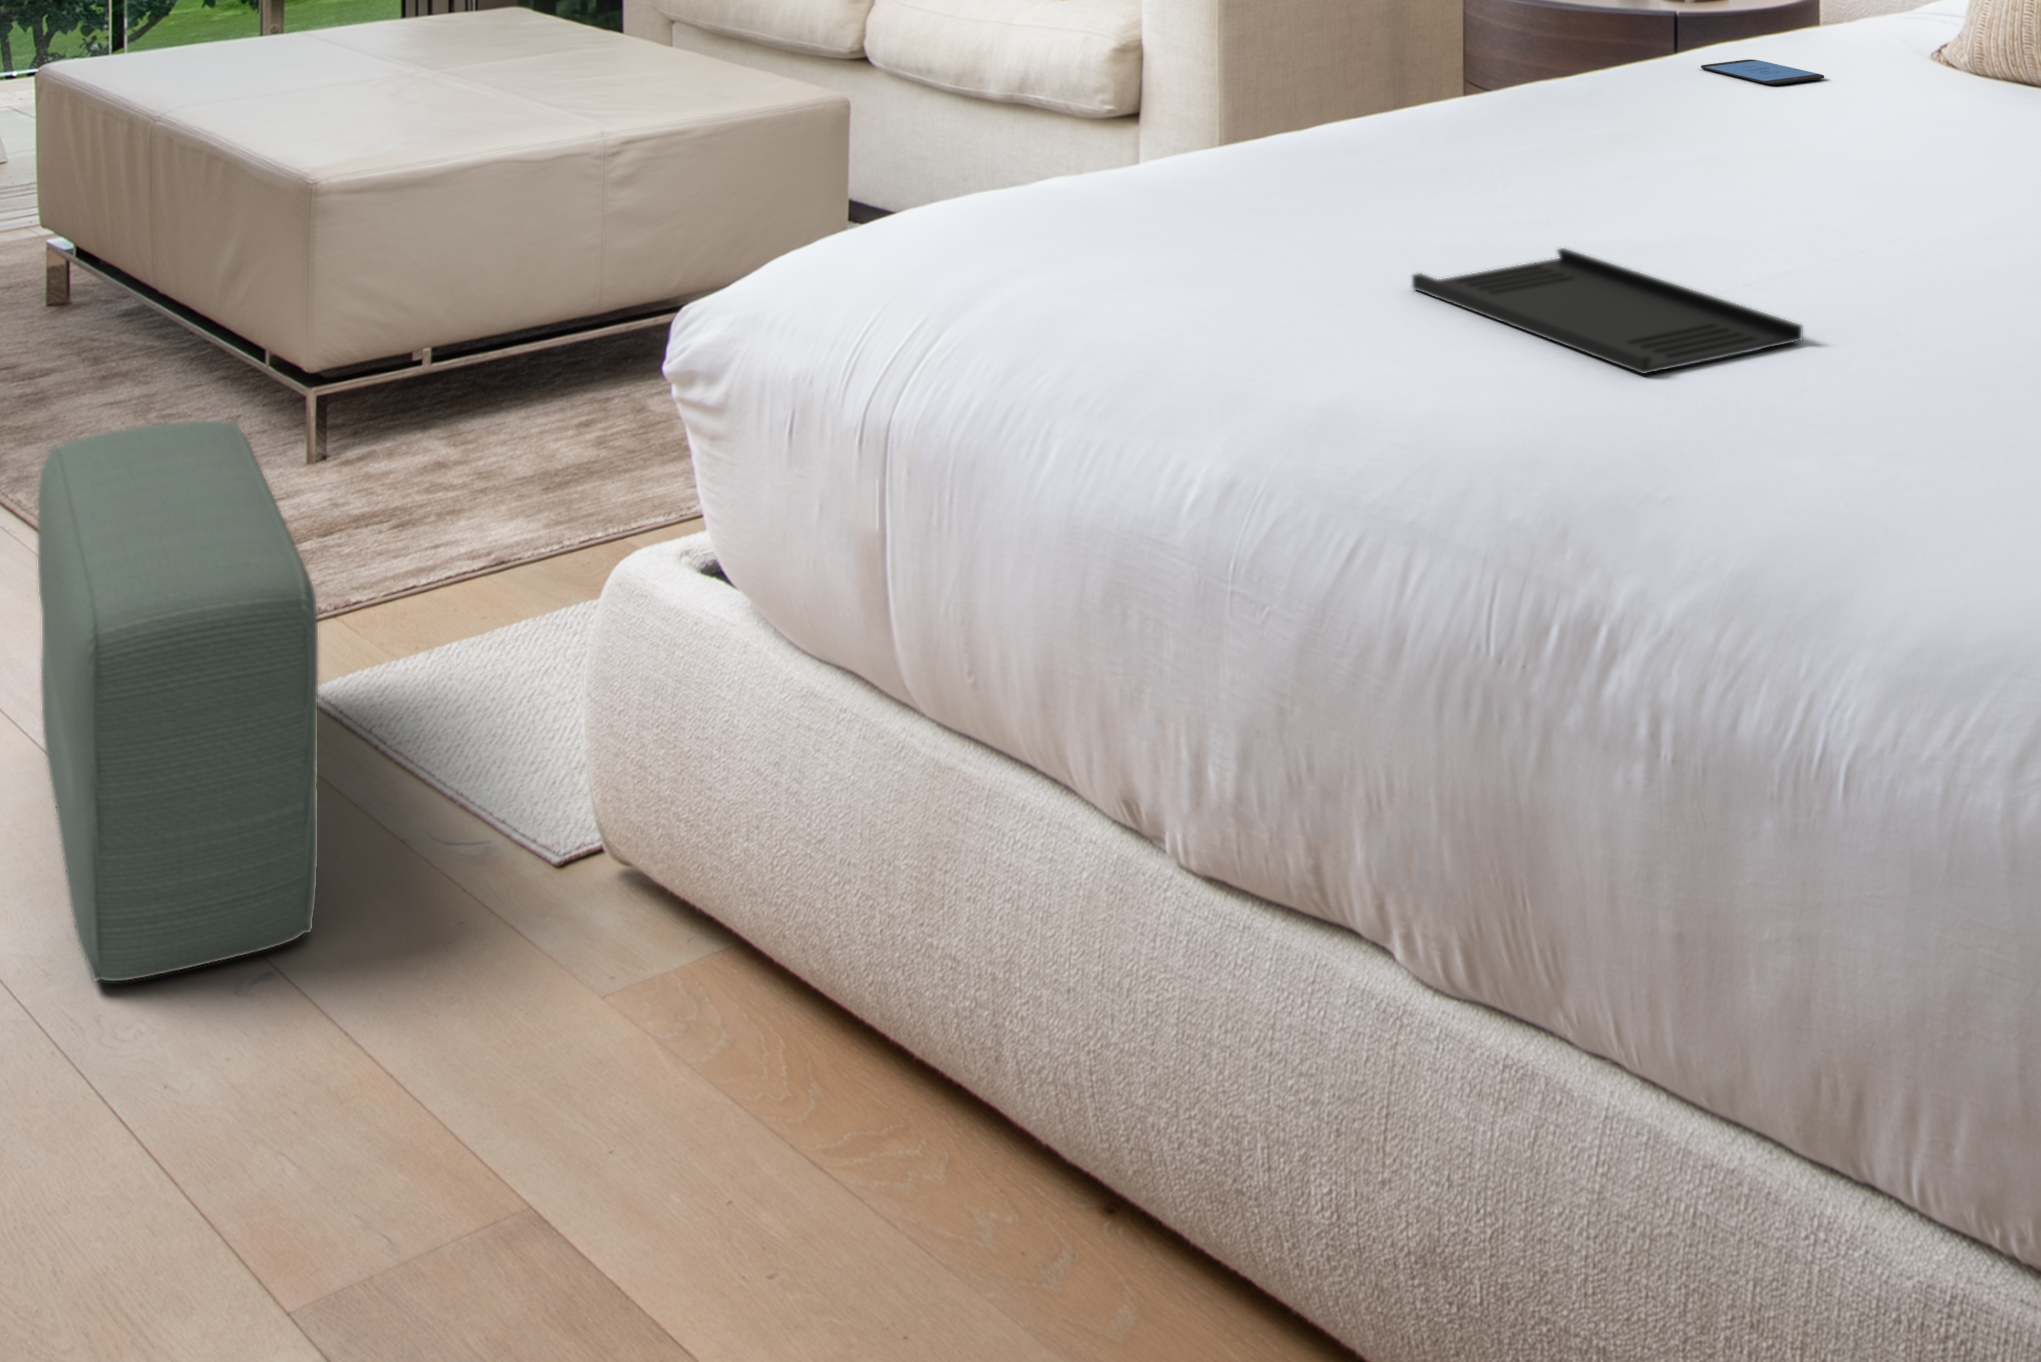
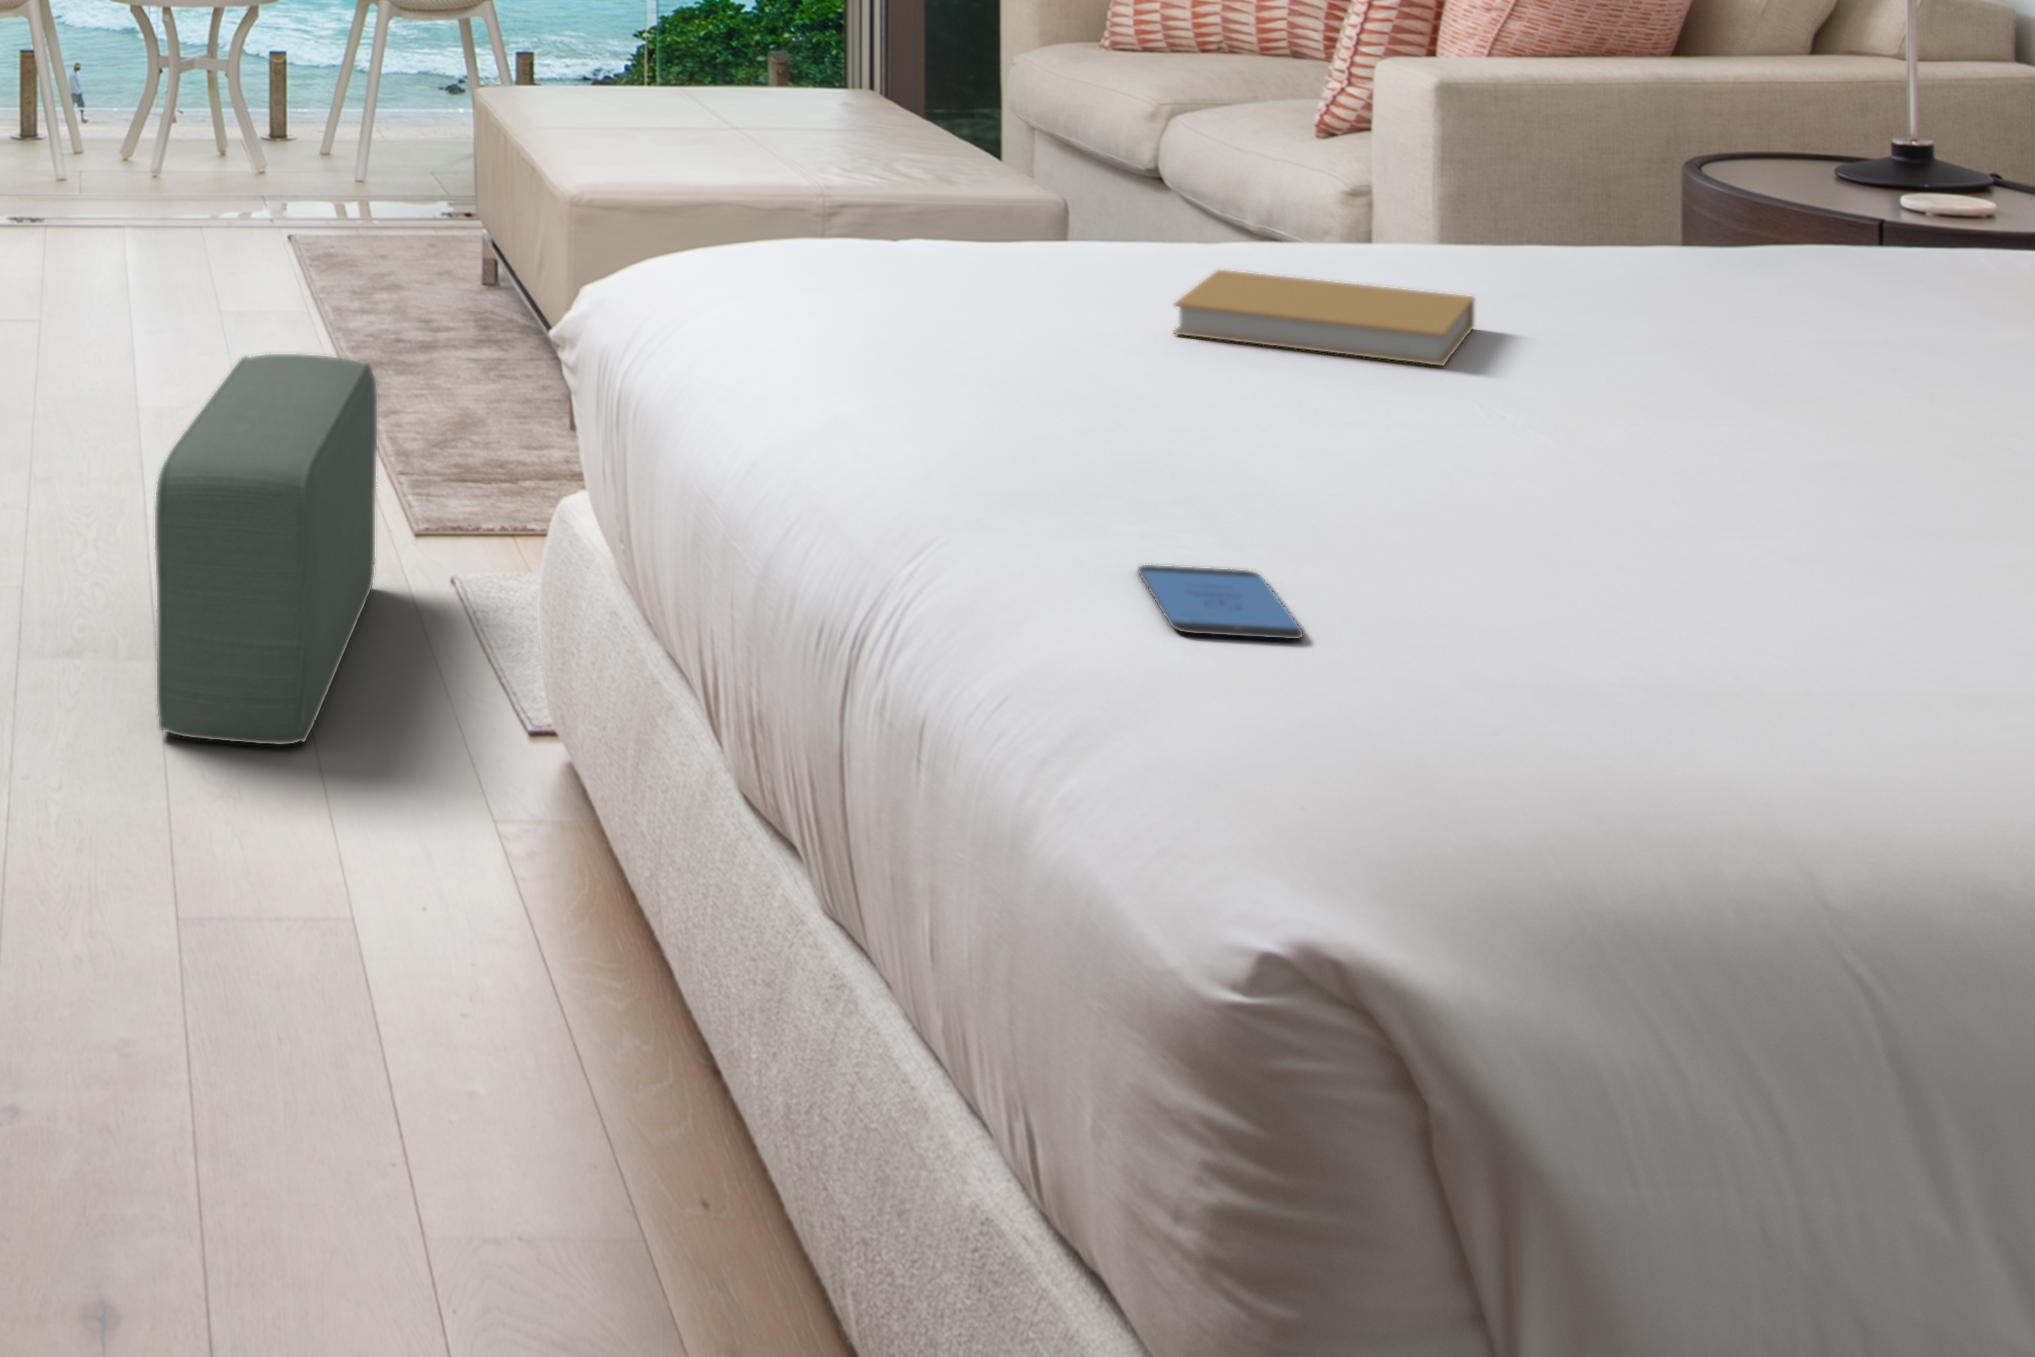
smartphone: present [1701,59,1824,84] -> present [1139,565,1303,639]
book: none [1377,132,1652,214] -> present [1173,270,1475,365]
tray: present [1412,248,1803,374] -> none [1073,375,1364,494]

